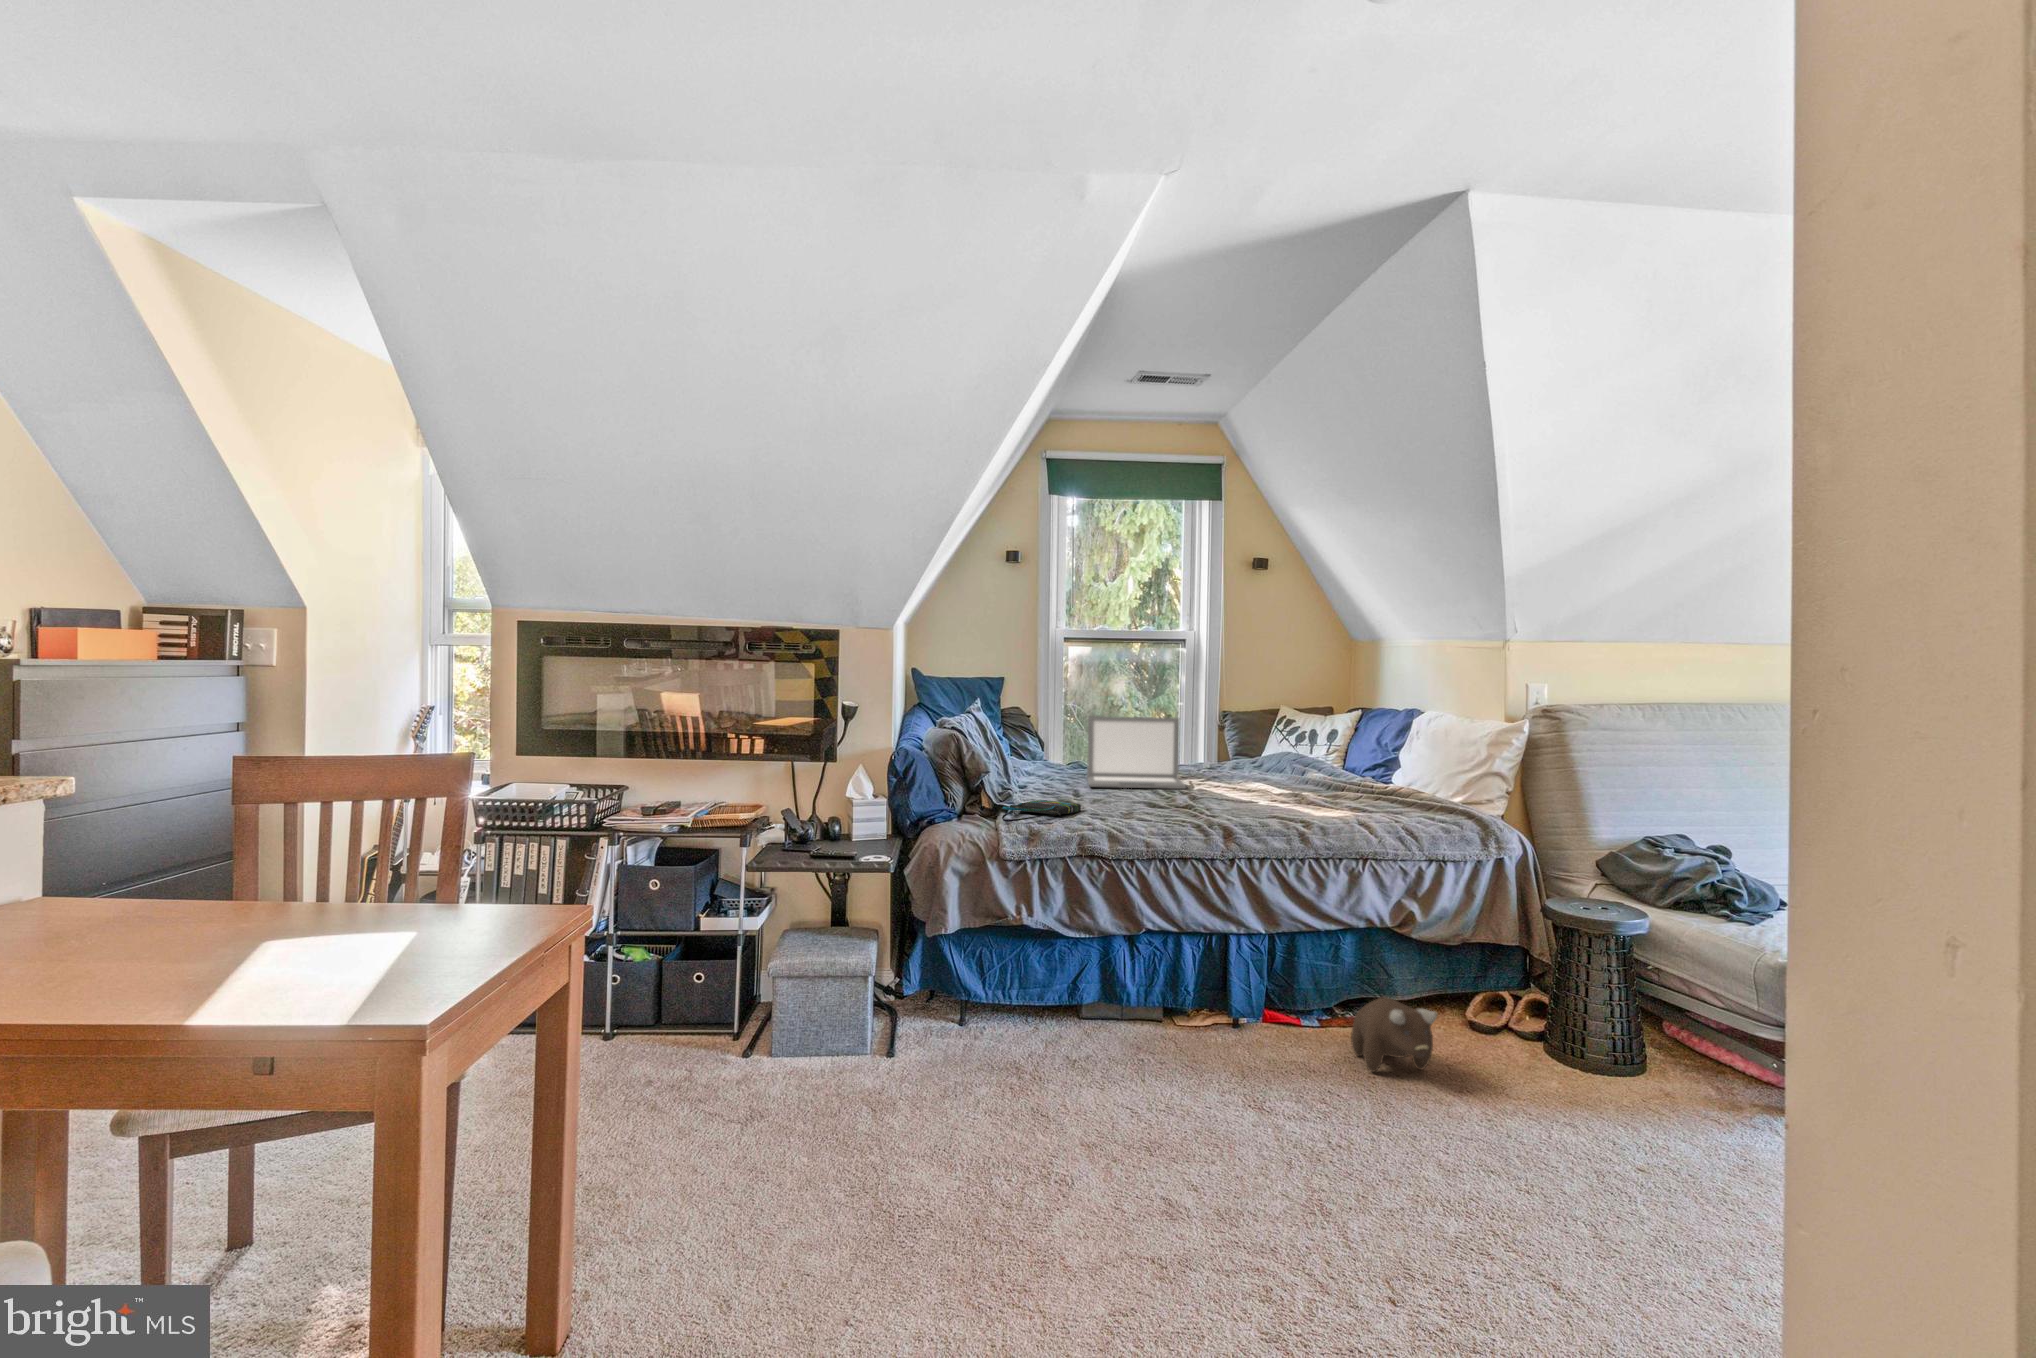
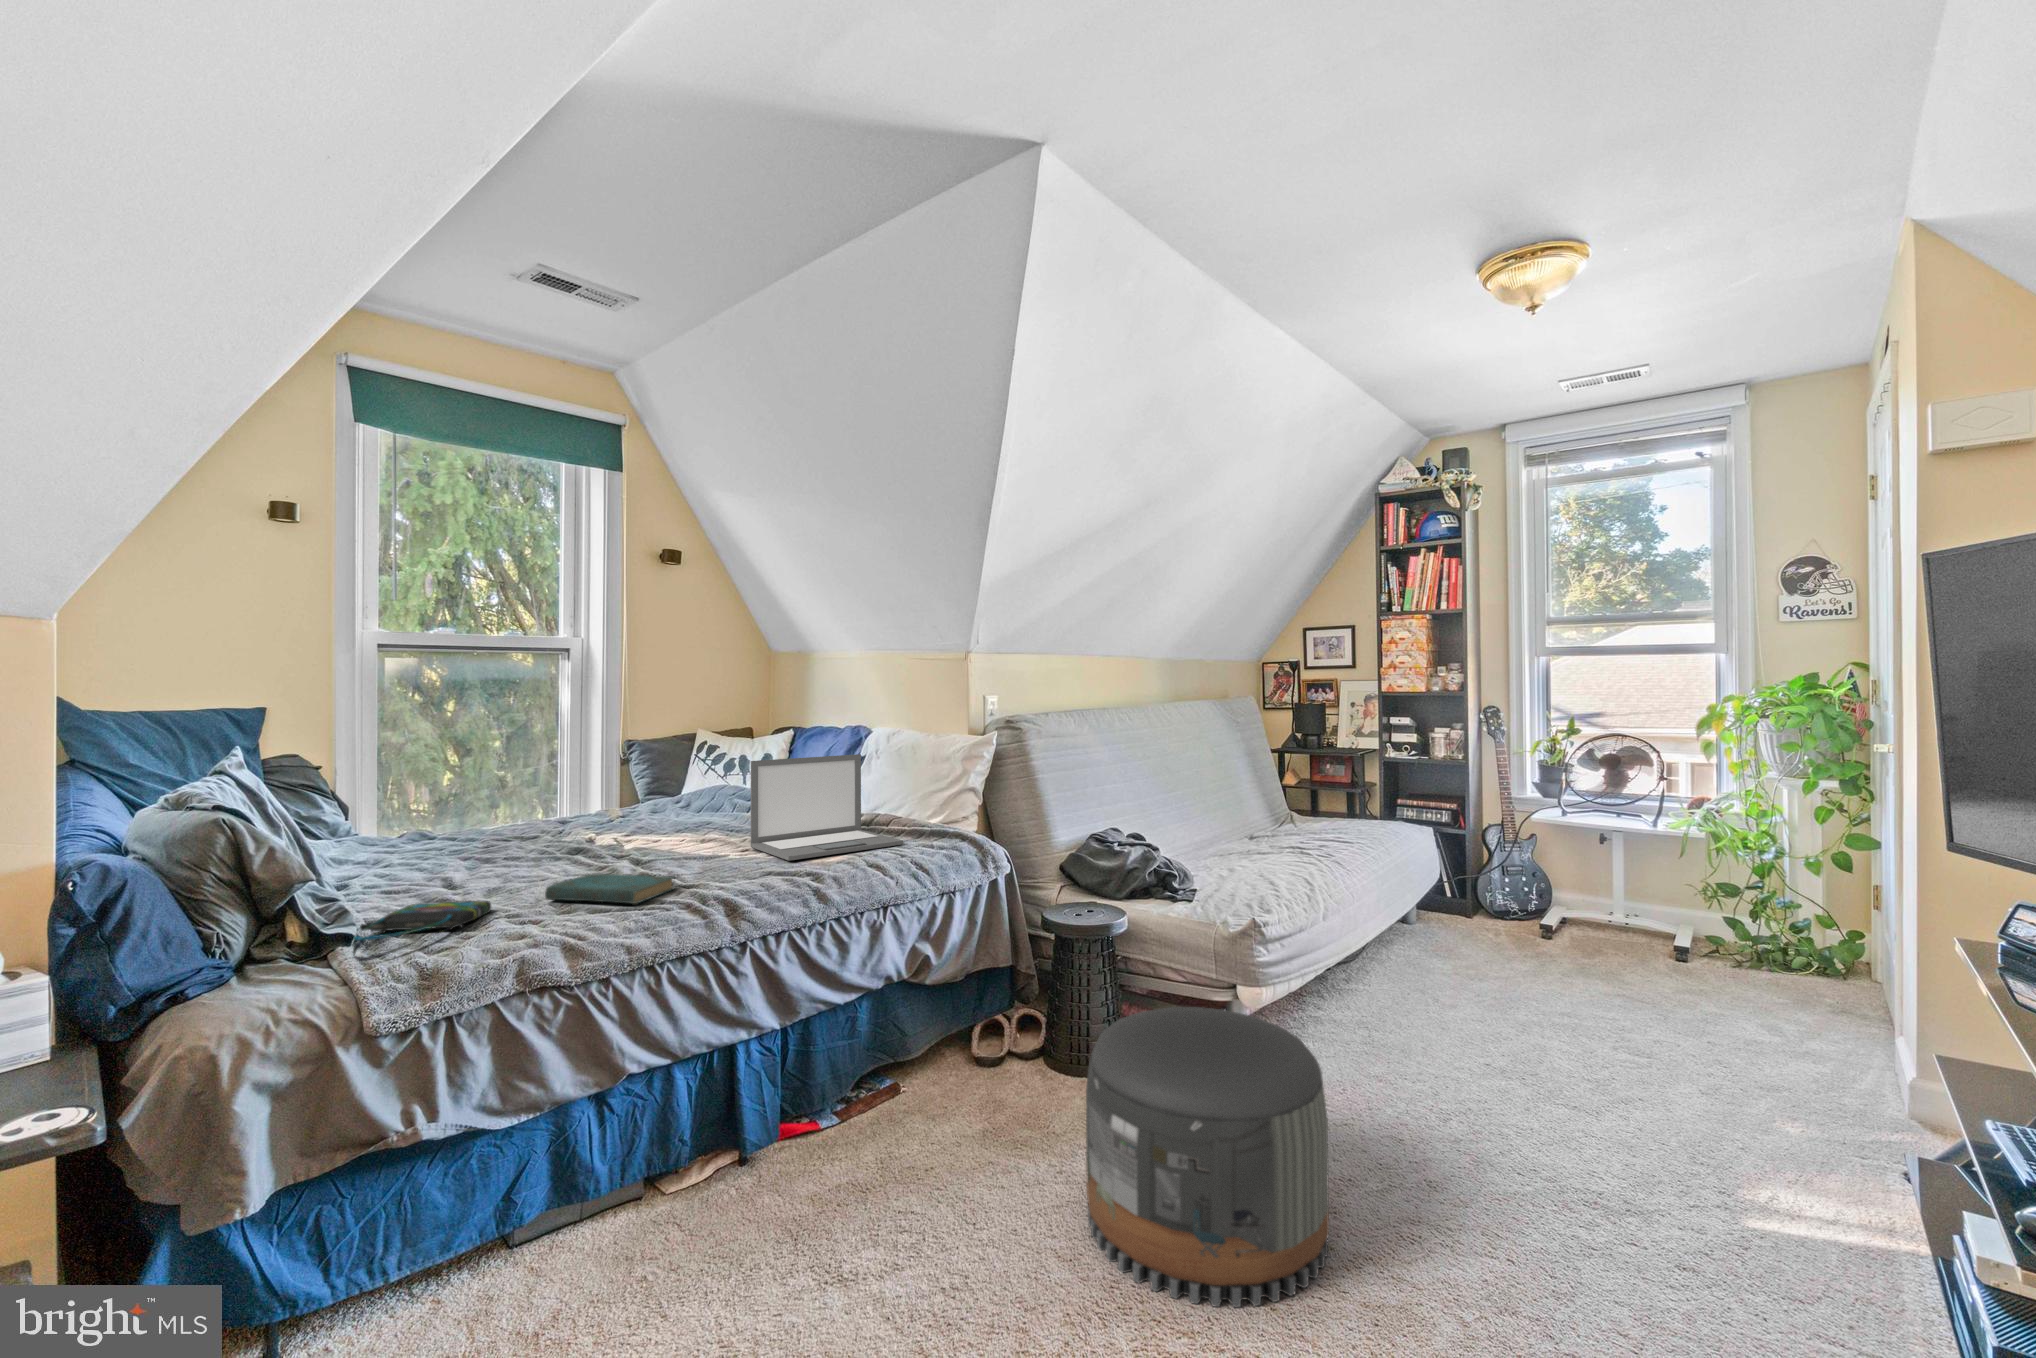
laptop: present [1087,716,1186,789] -> present [751,754,903,861]
book: none [1113,799,1199,819] -> present [545,874,675,904]
pouf: none [1471,976,1733,1235] -> present [1086,1007,1329,1307]
plush toy: present [1351,997,1438,1072] -> none [903,1072,1007,1172]

